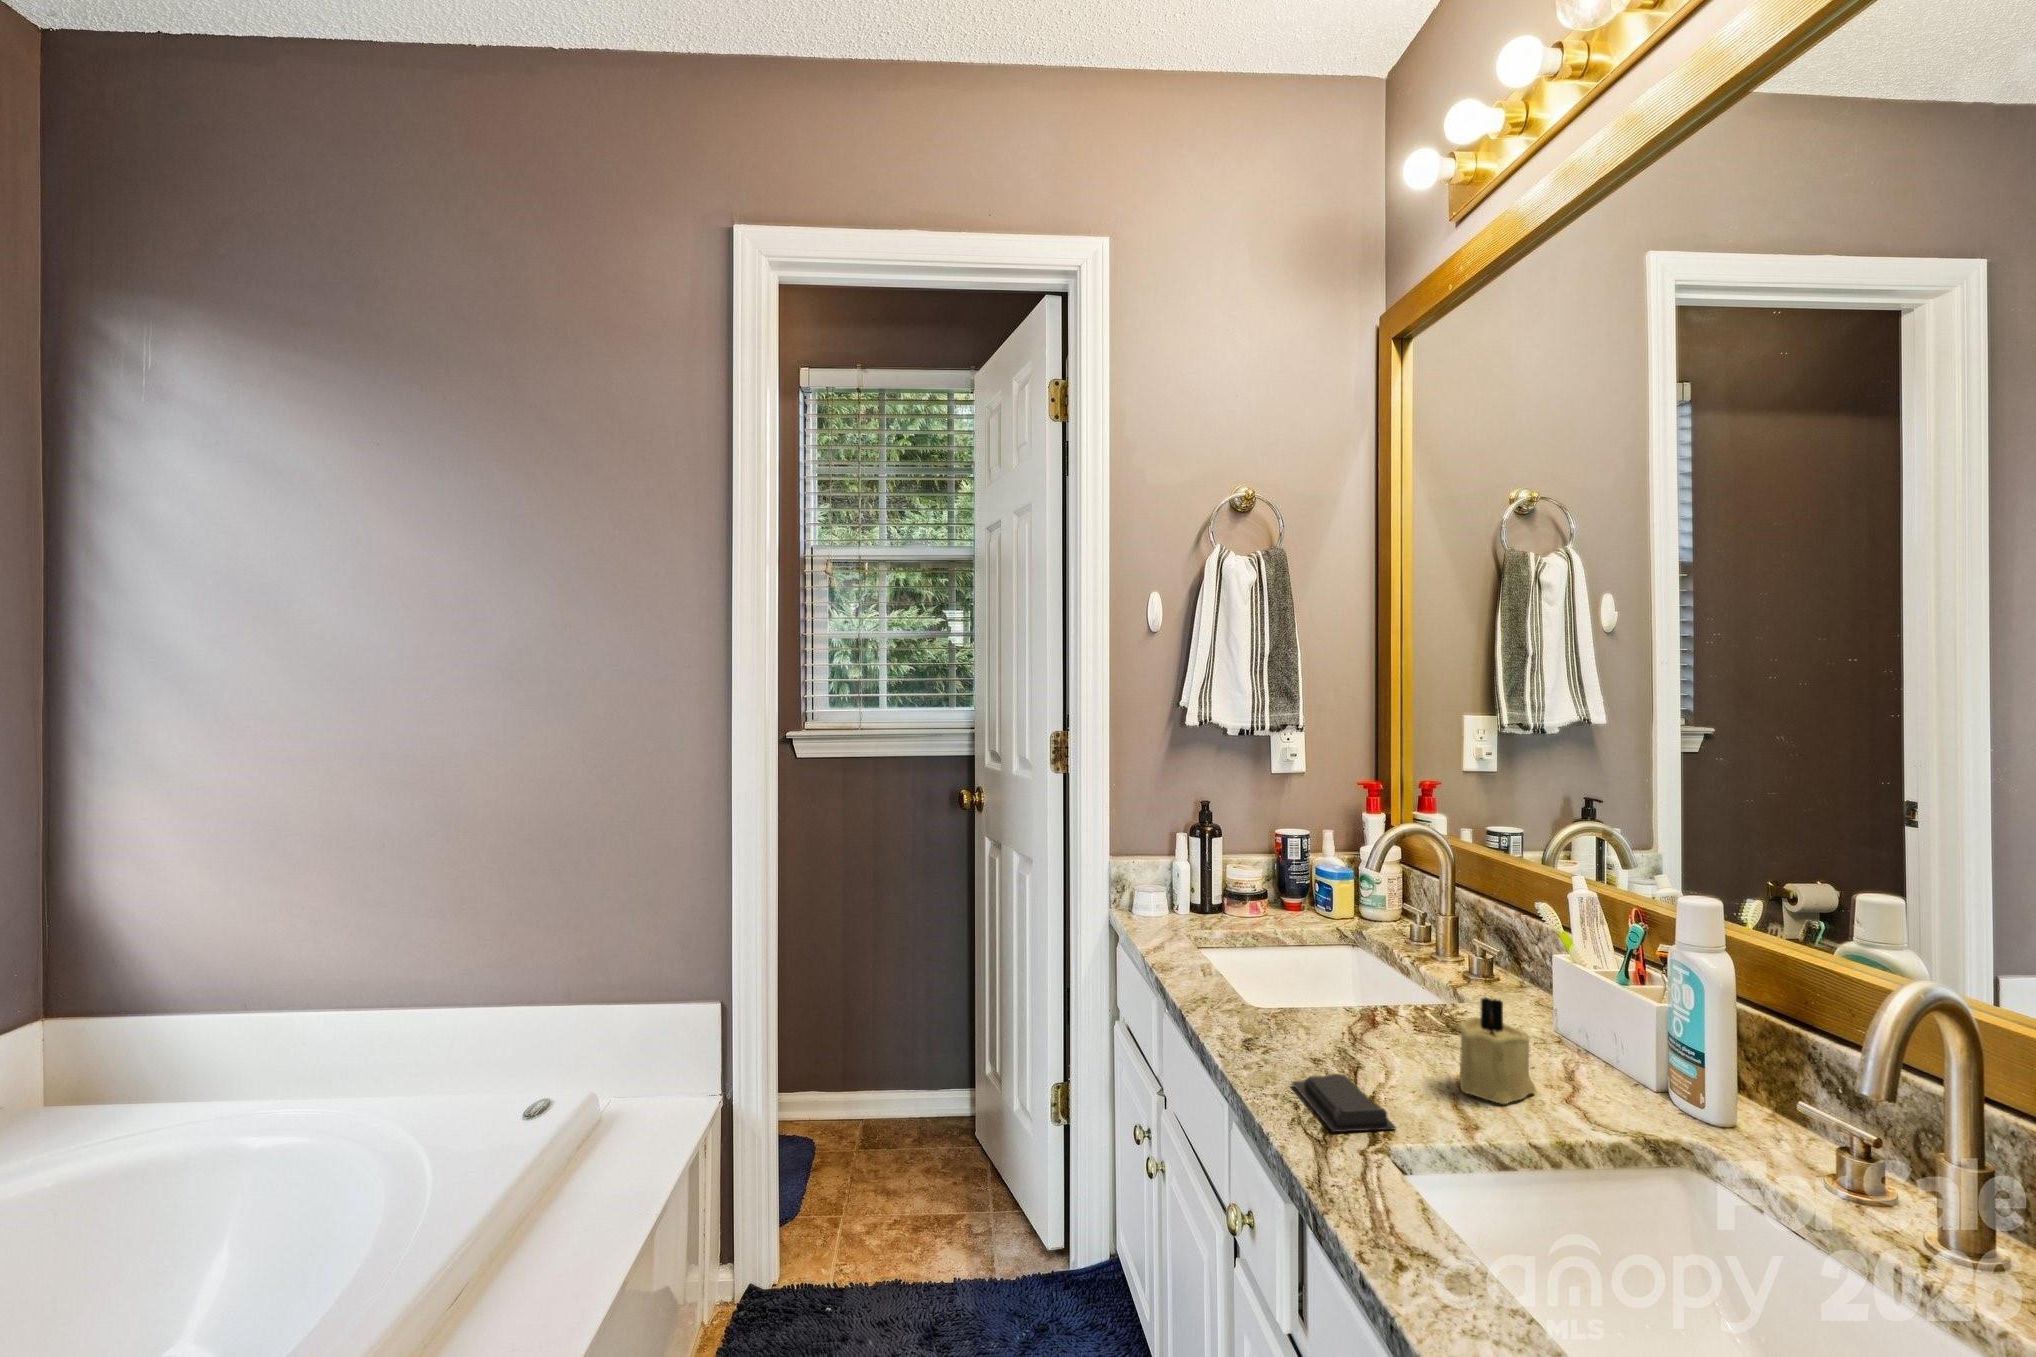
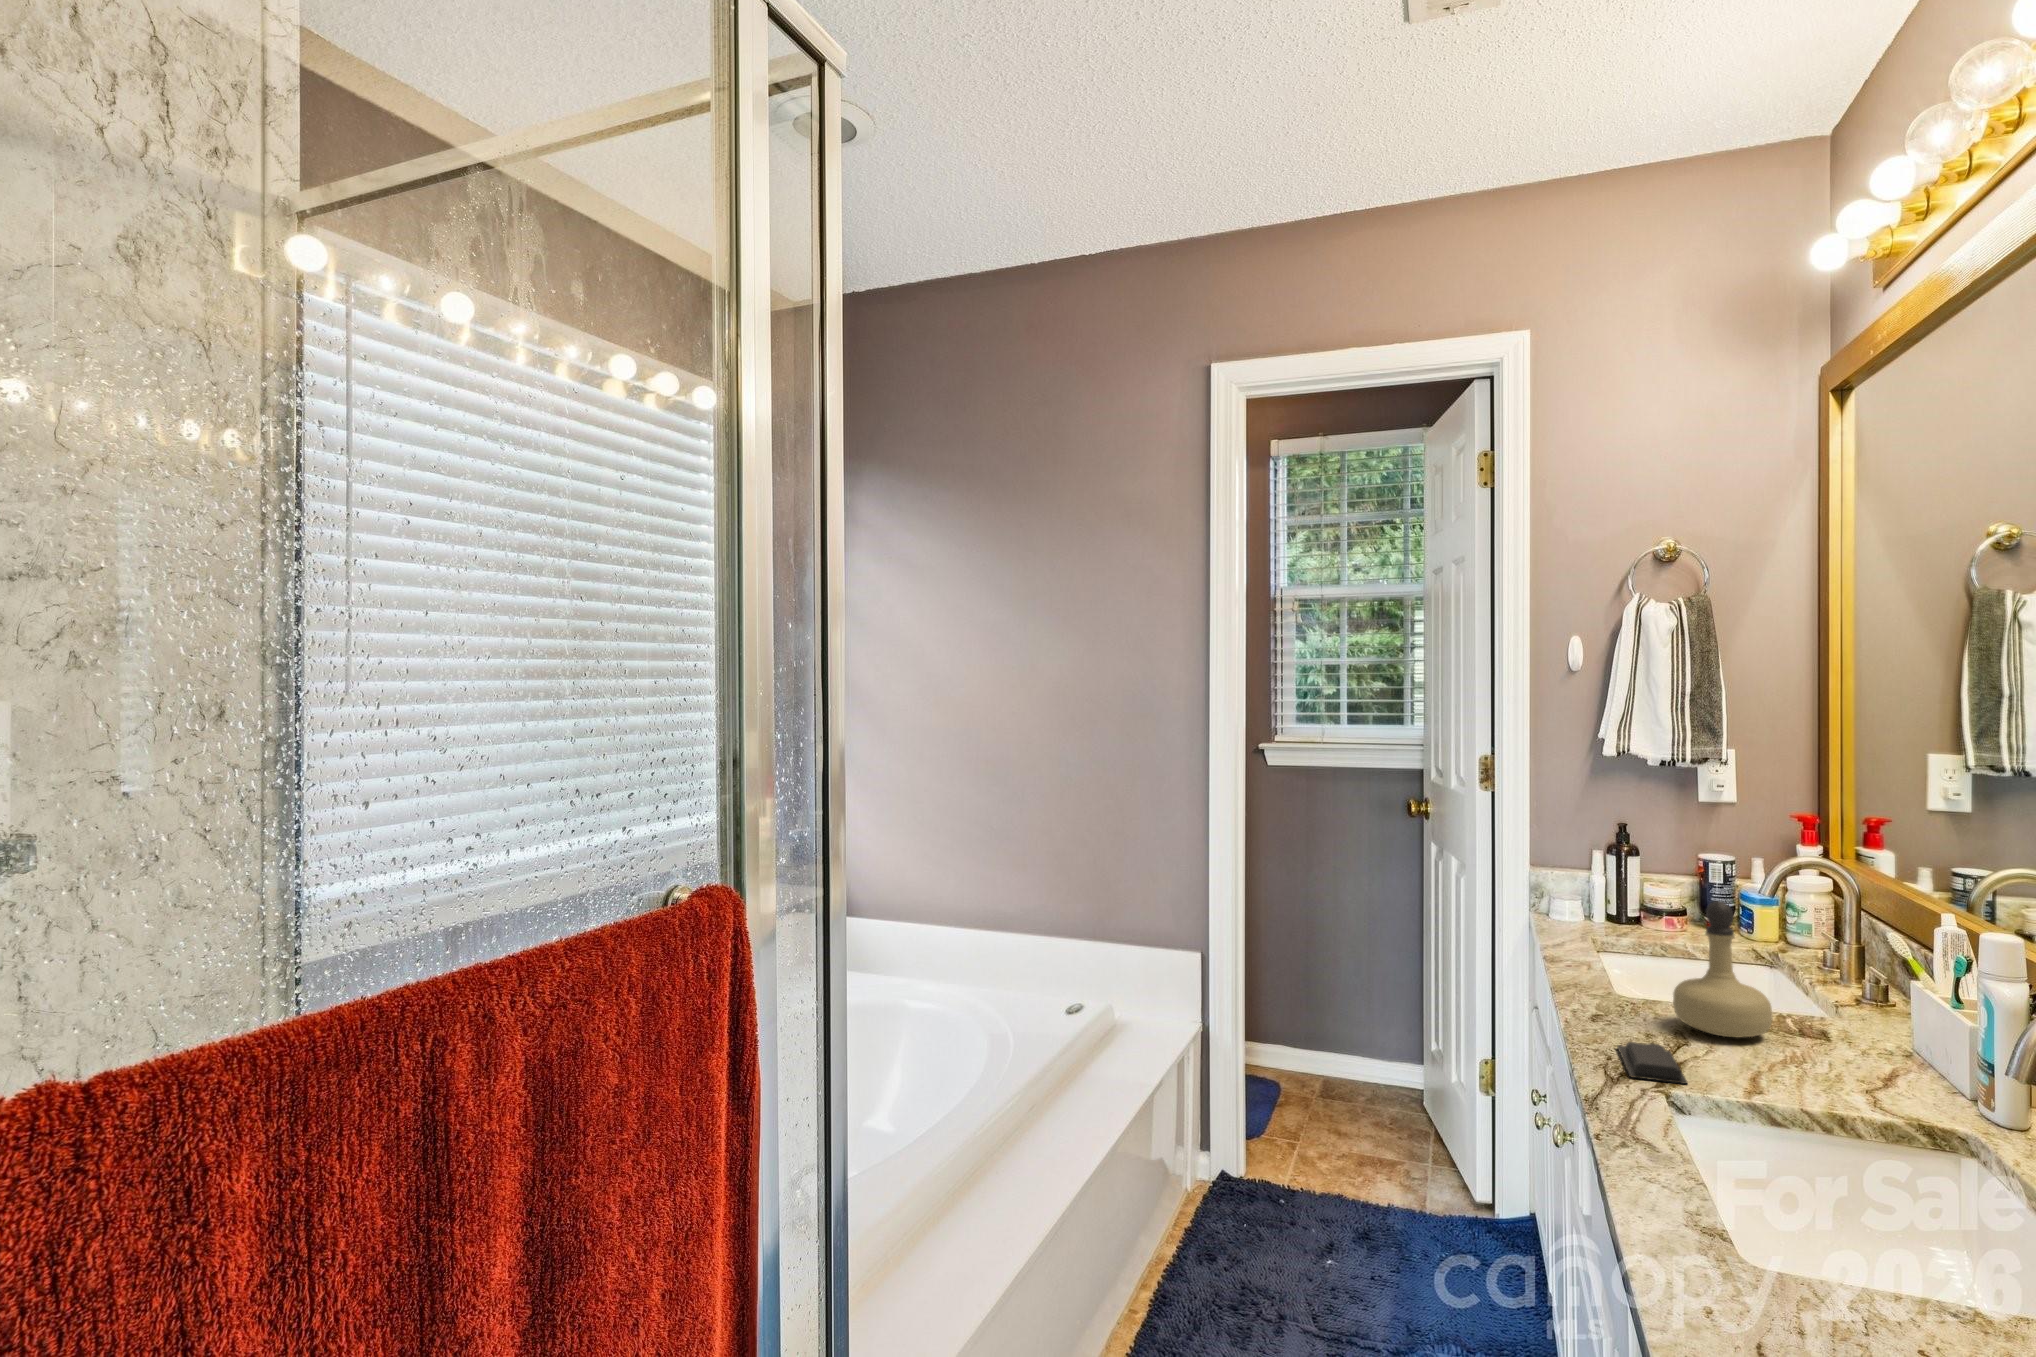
perfume bottle: none [1326,882,1429,1046] -> present [1673,901,1772,1038]
candle: present [1458,998,1536,1104] -> none [1771,1000,1846,1086]

